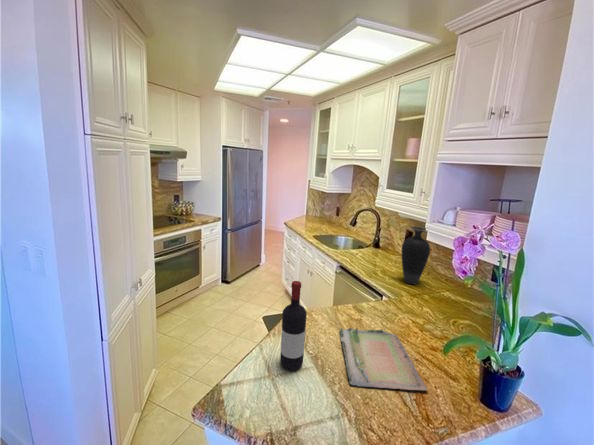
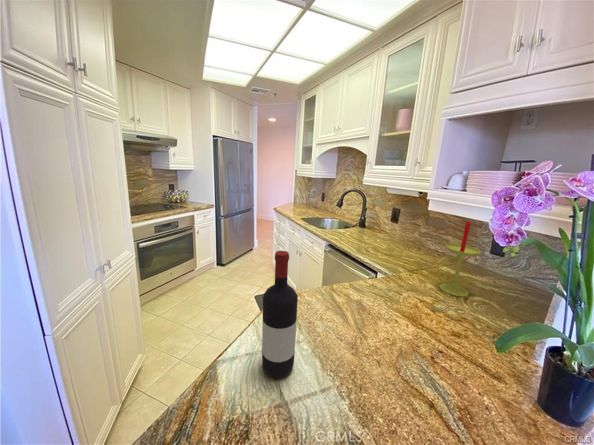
vase: present [402,227,430,284] -> none [396,199,427,260]
candle: none [431,253,468,320] -> present [437,221,481,297]
tray: present [340,328,427,390] -> none [339,309,473,402]

